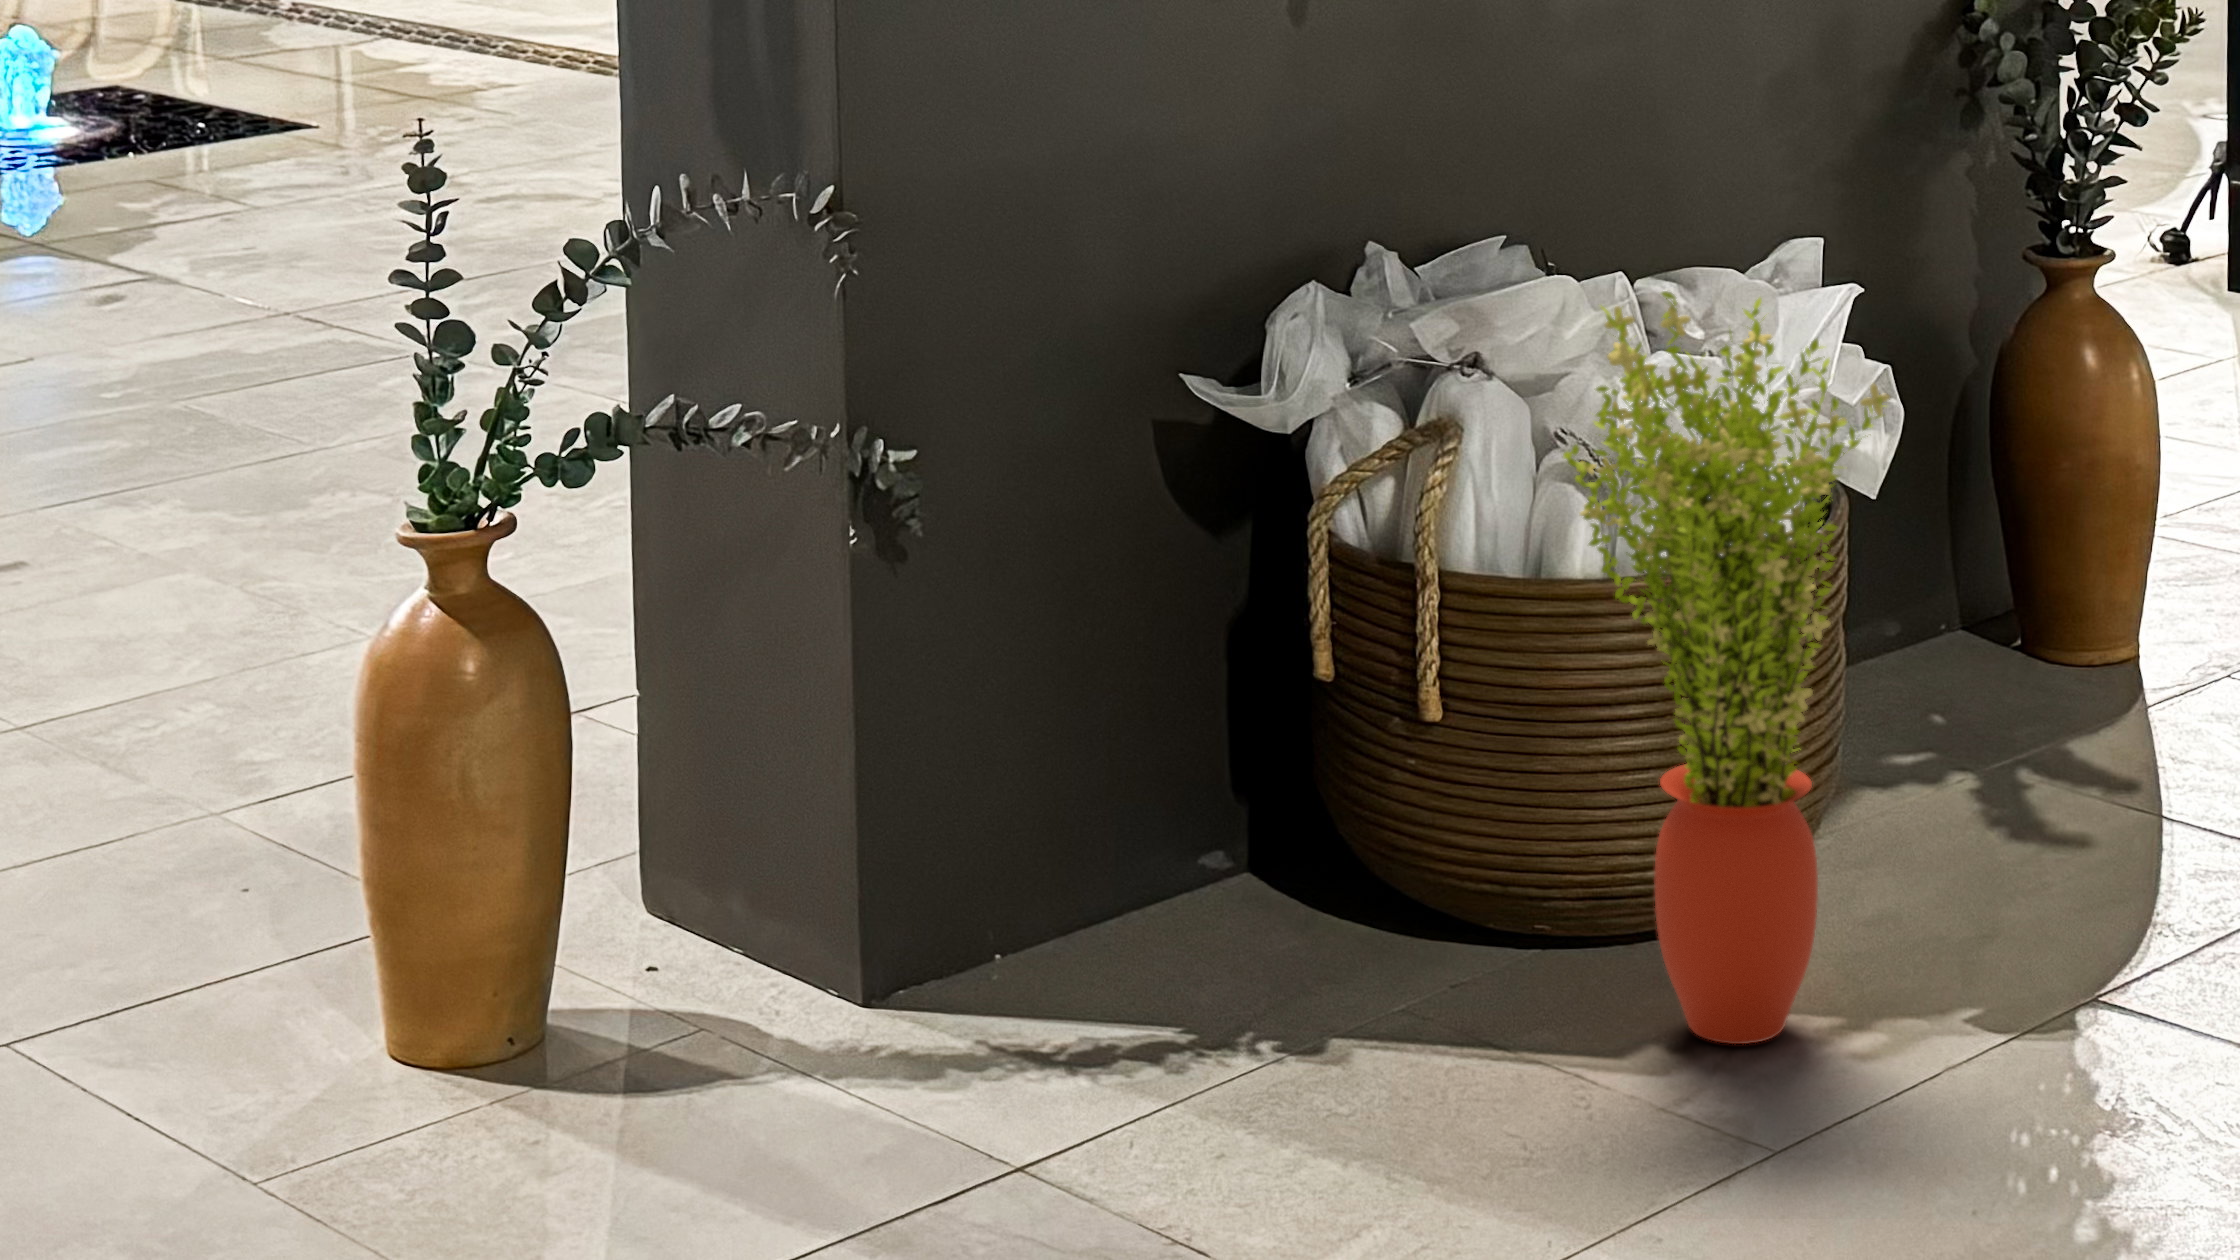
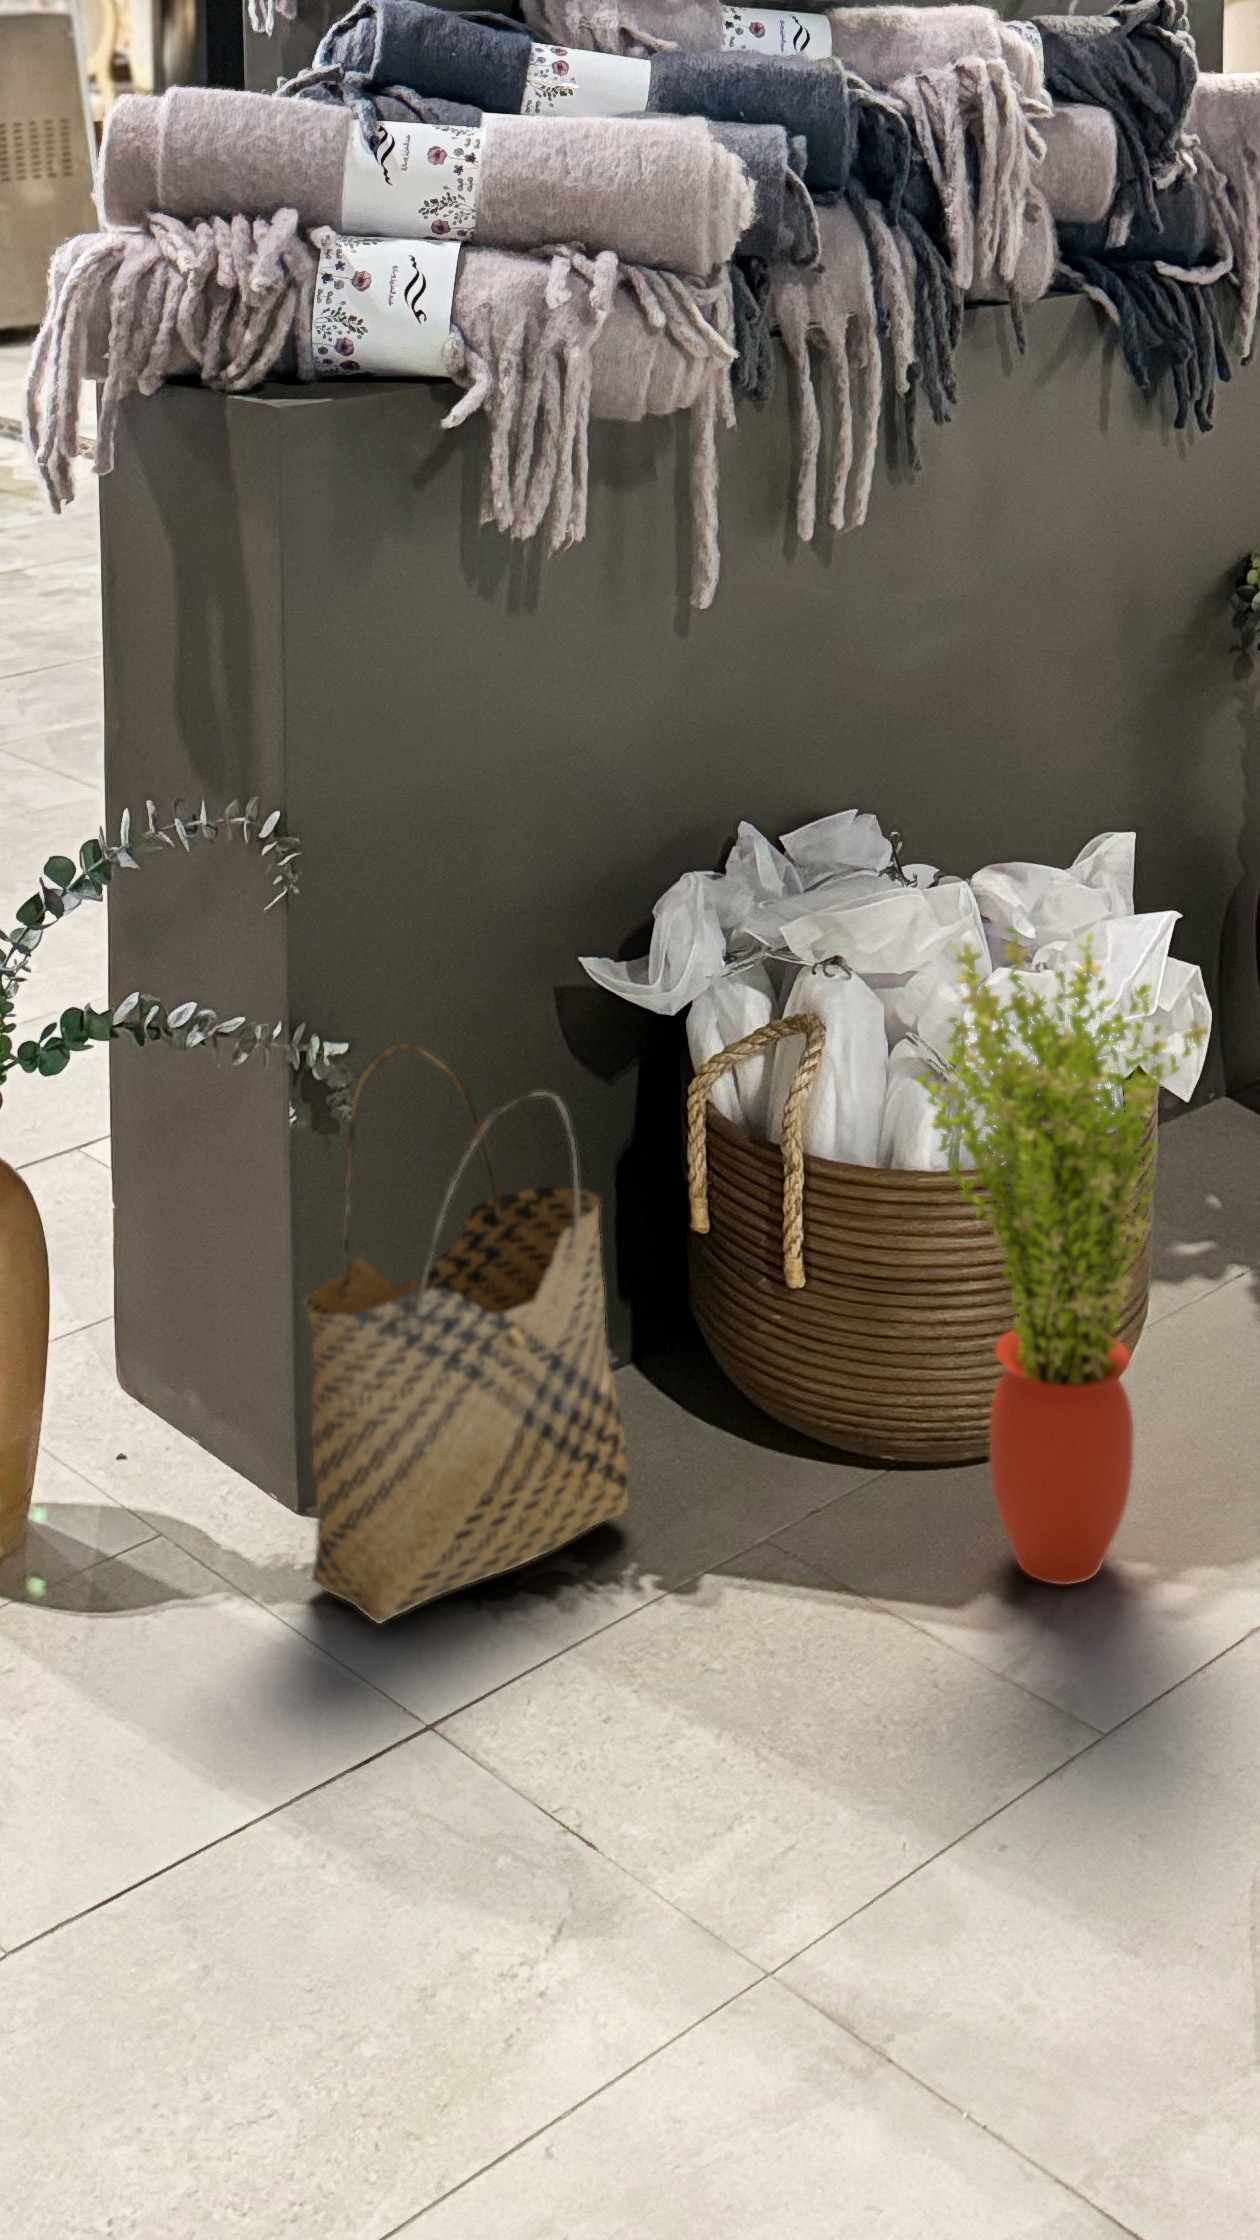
woven basket: none [870,456,1243,1088] -> present [304,1043,628,1623]

